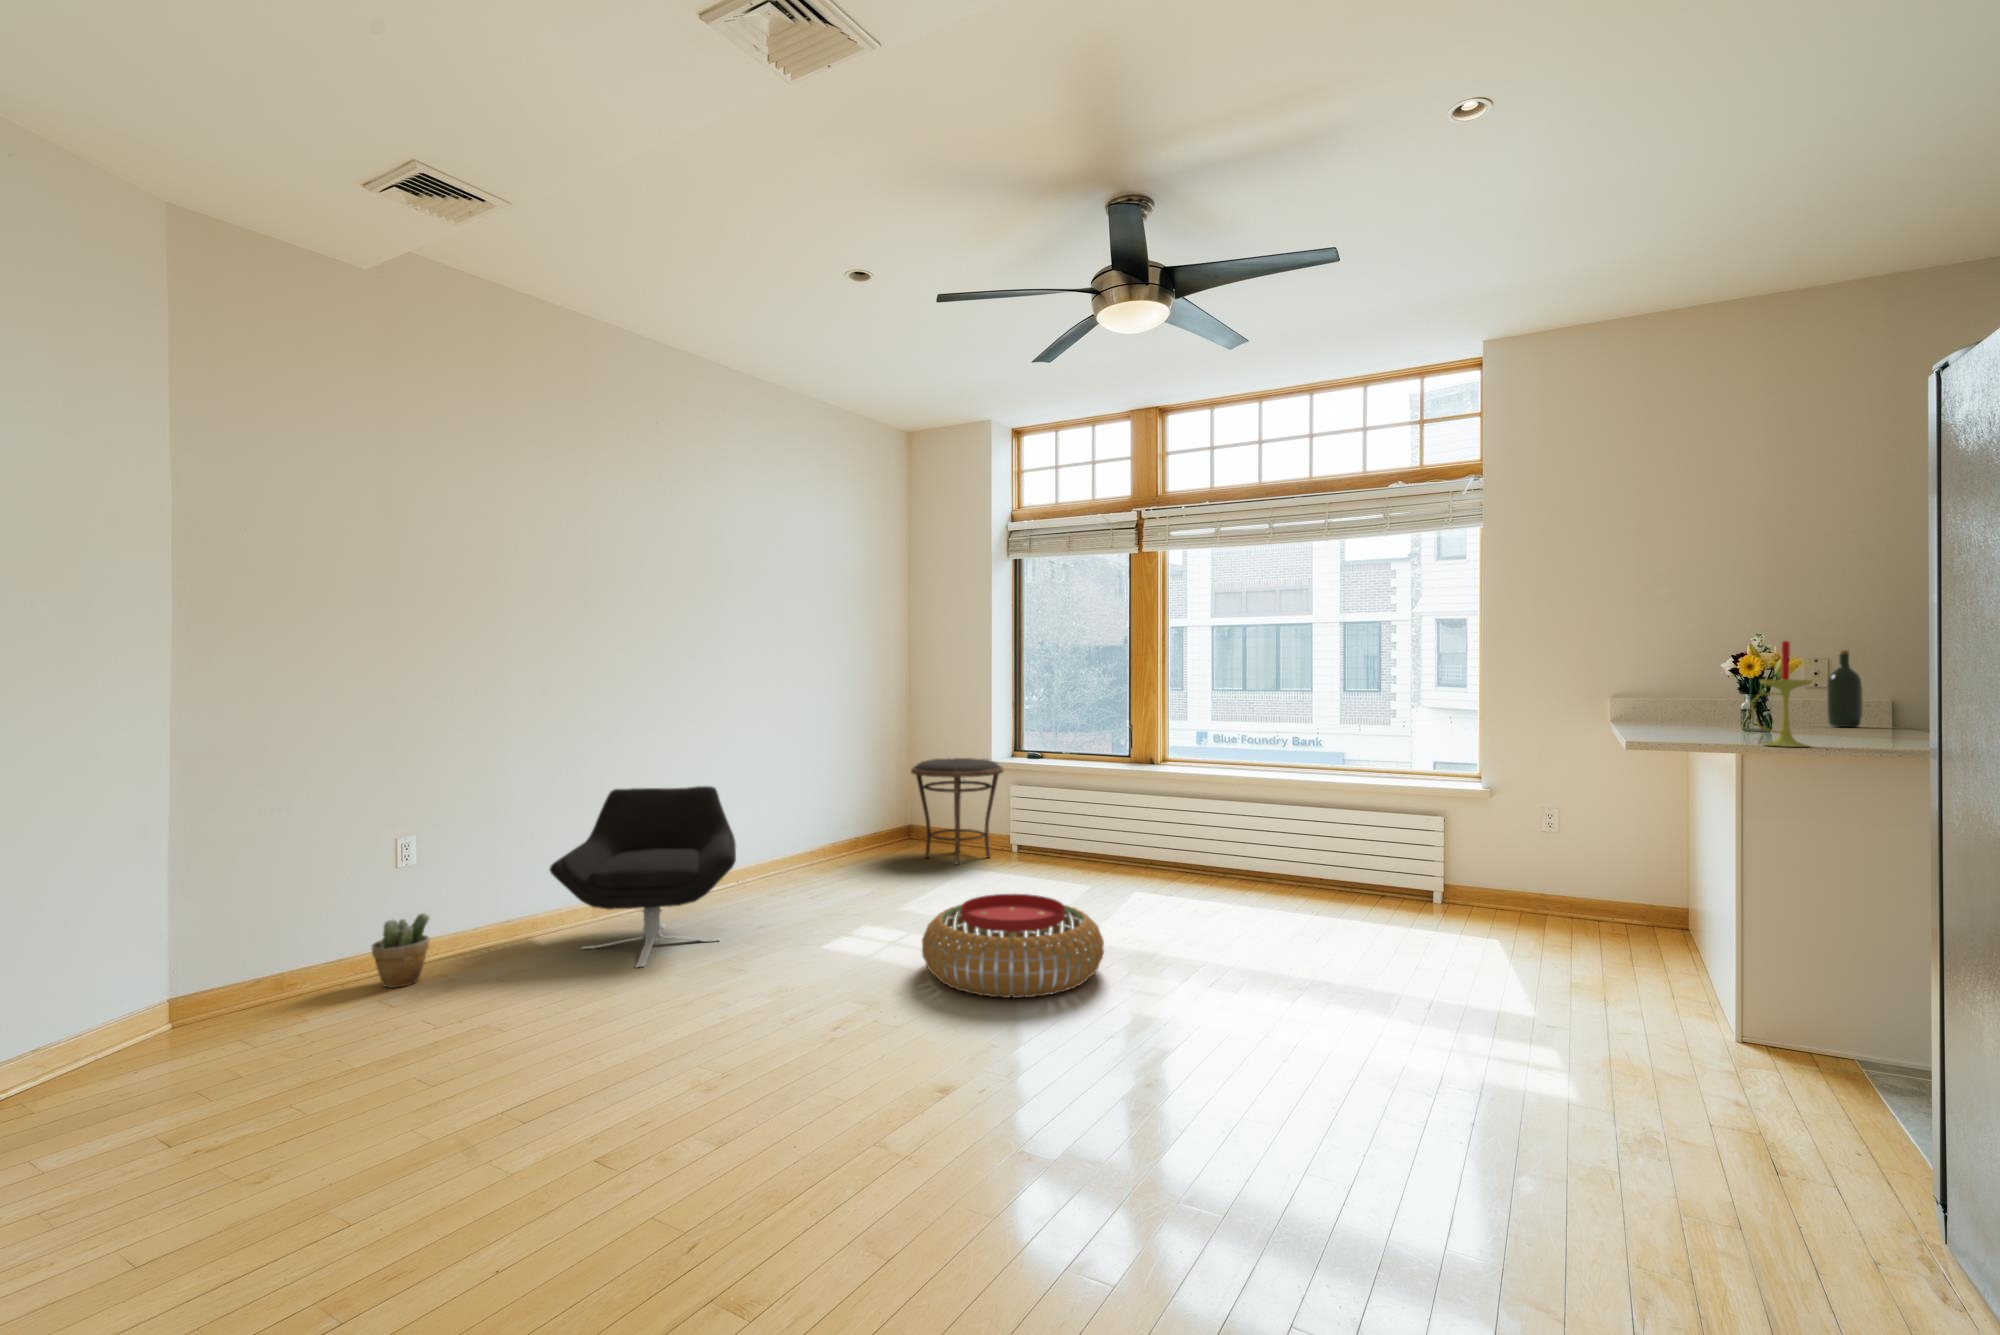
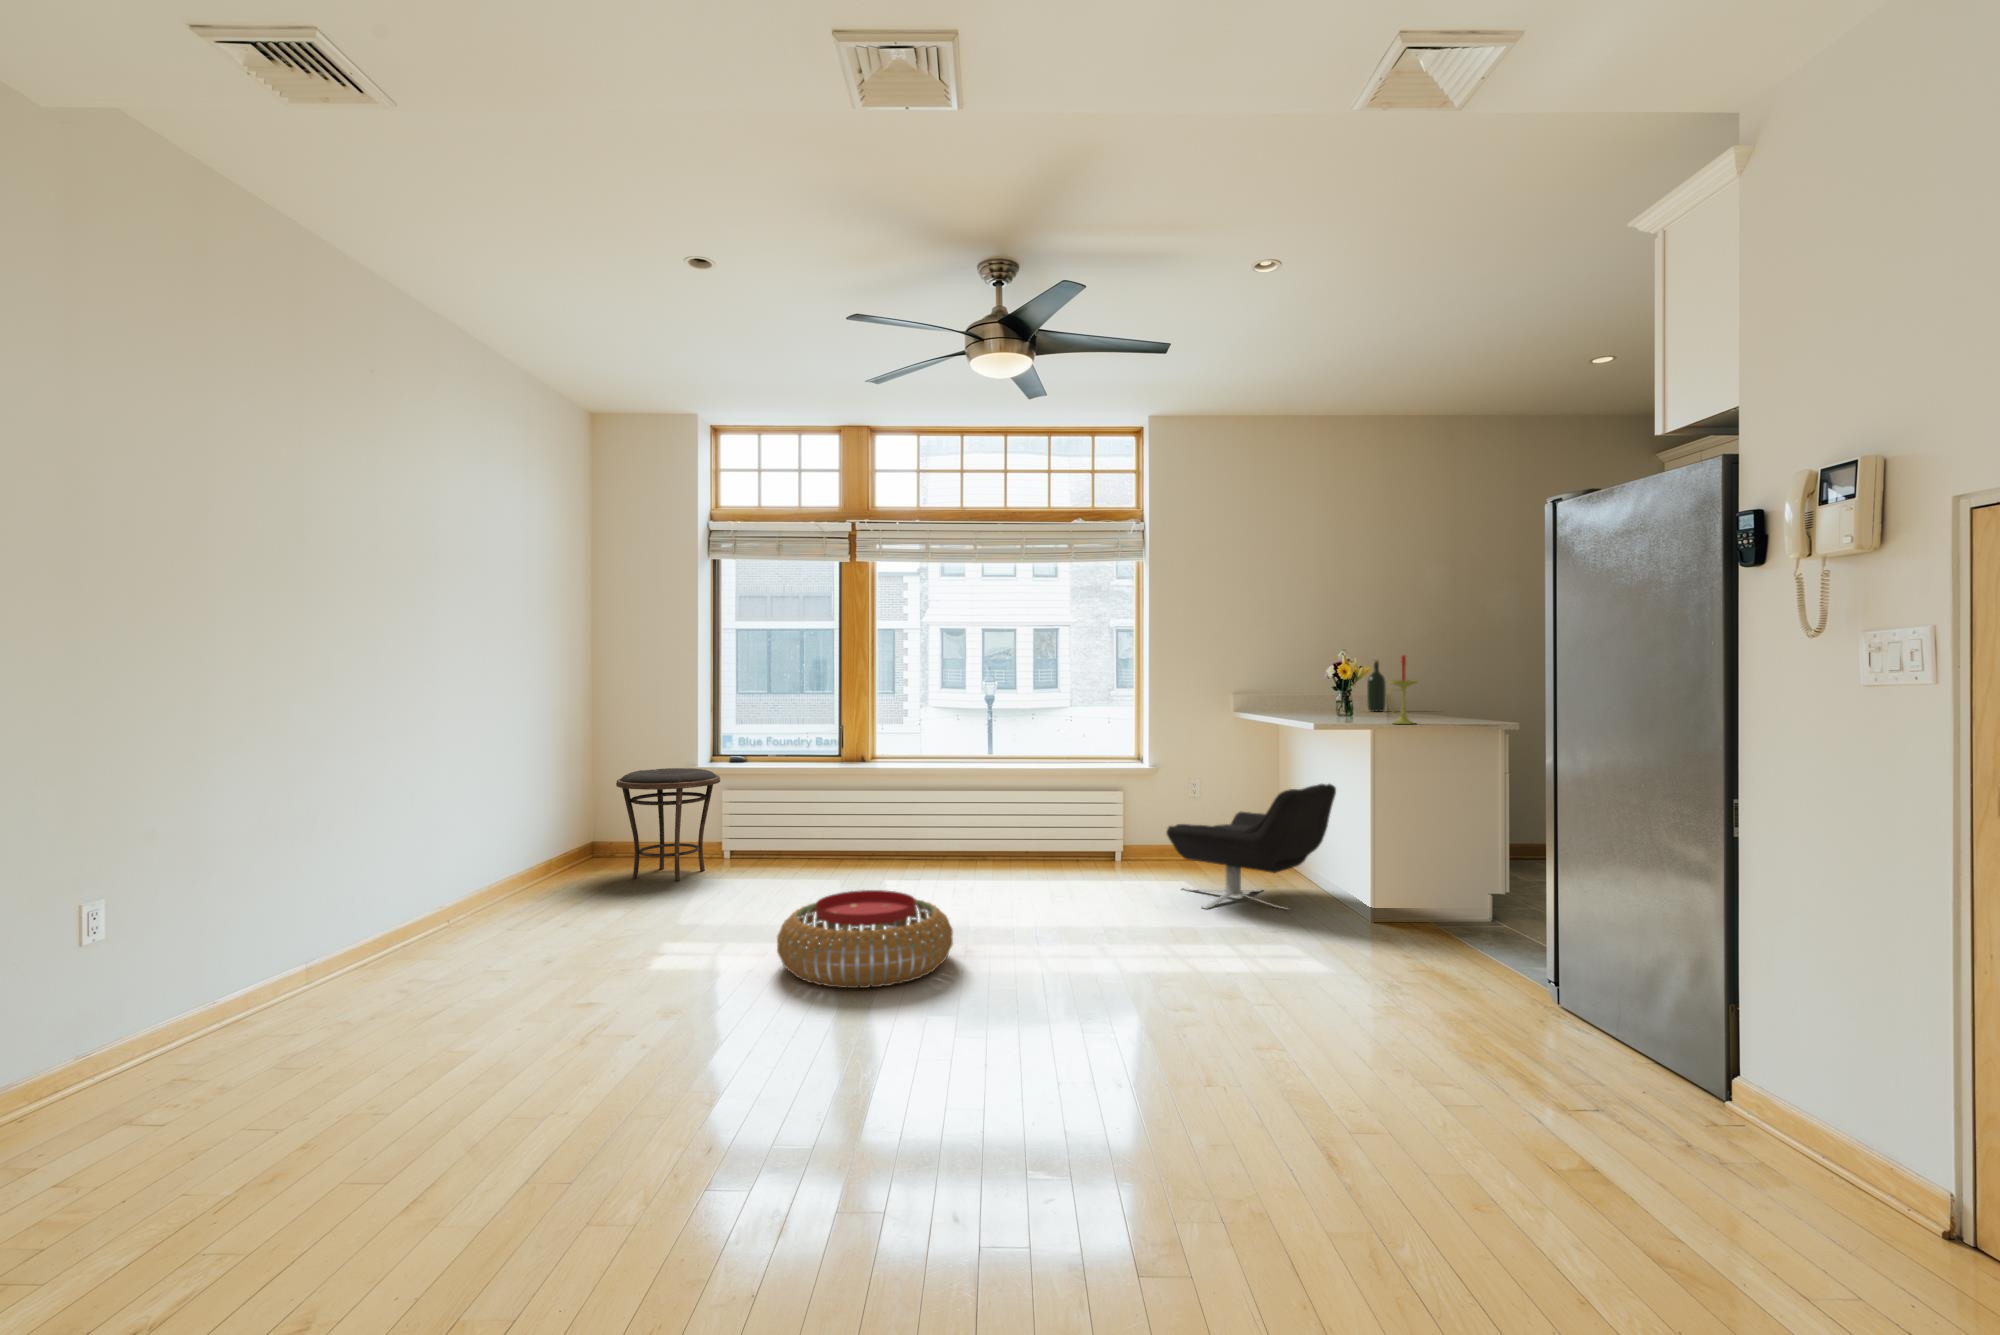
lounge chair: present [550,786,736,967] -> present [1166,784,1336,910]
potted plant: present [372,913,430,988] -> none [37,1015,134,1127]

